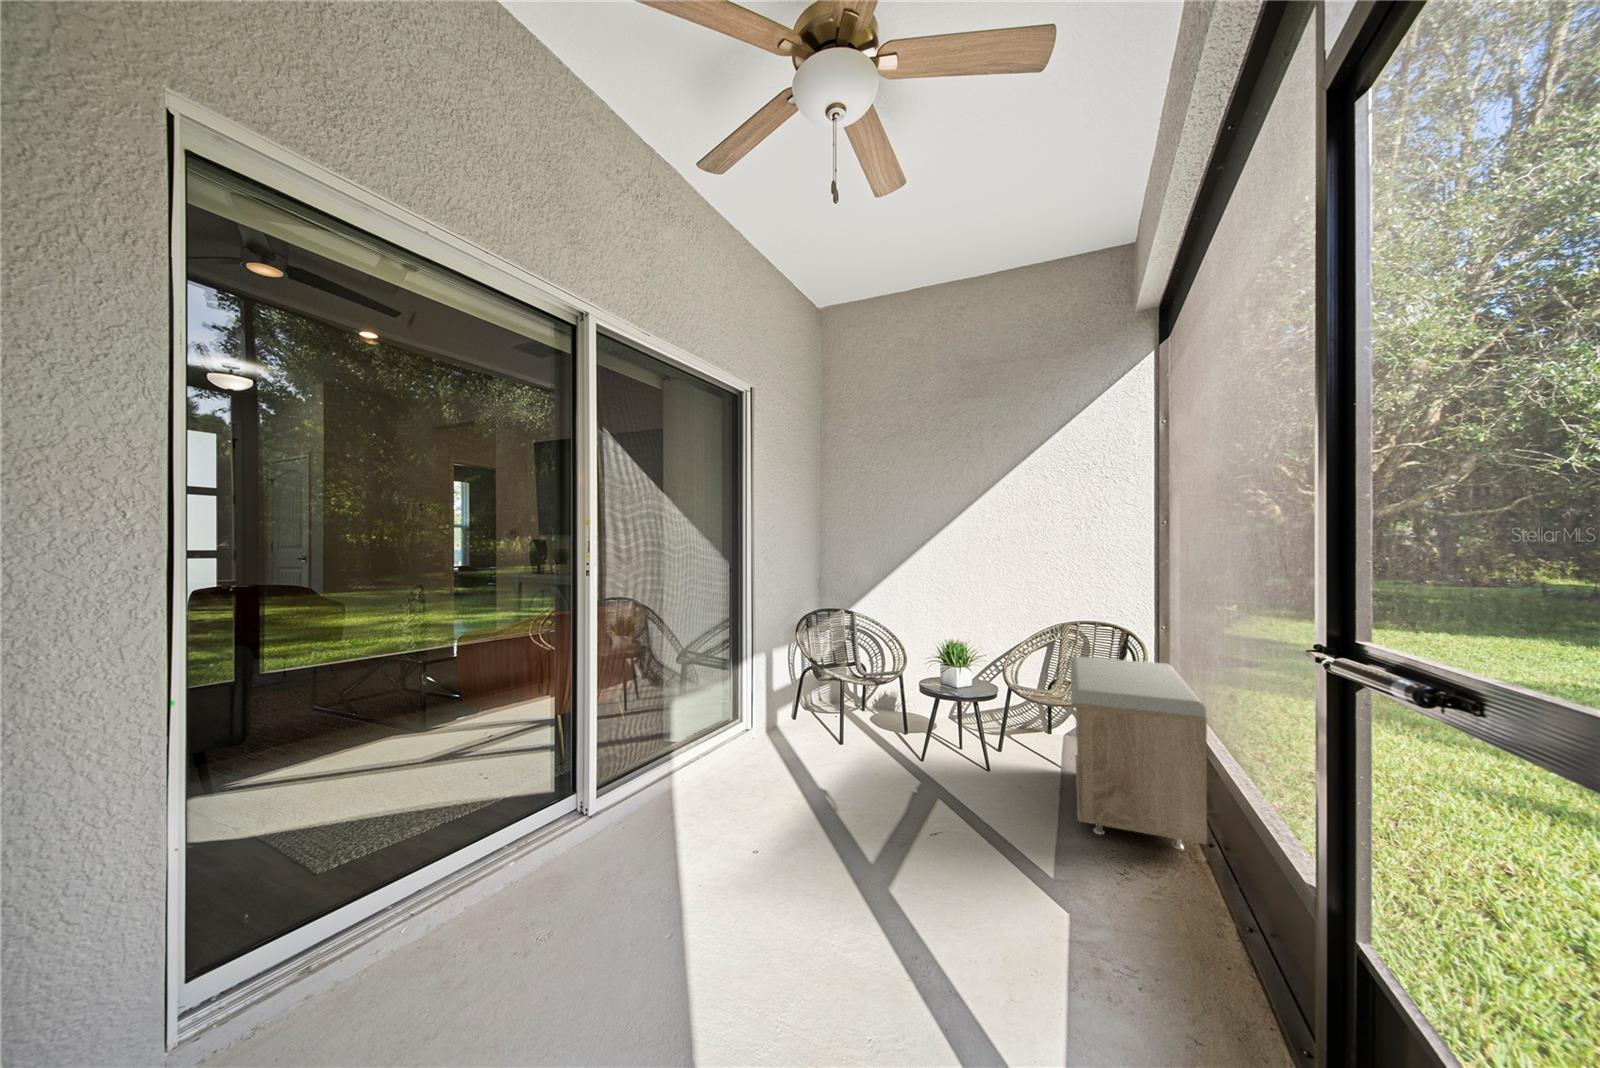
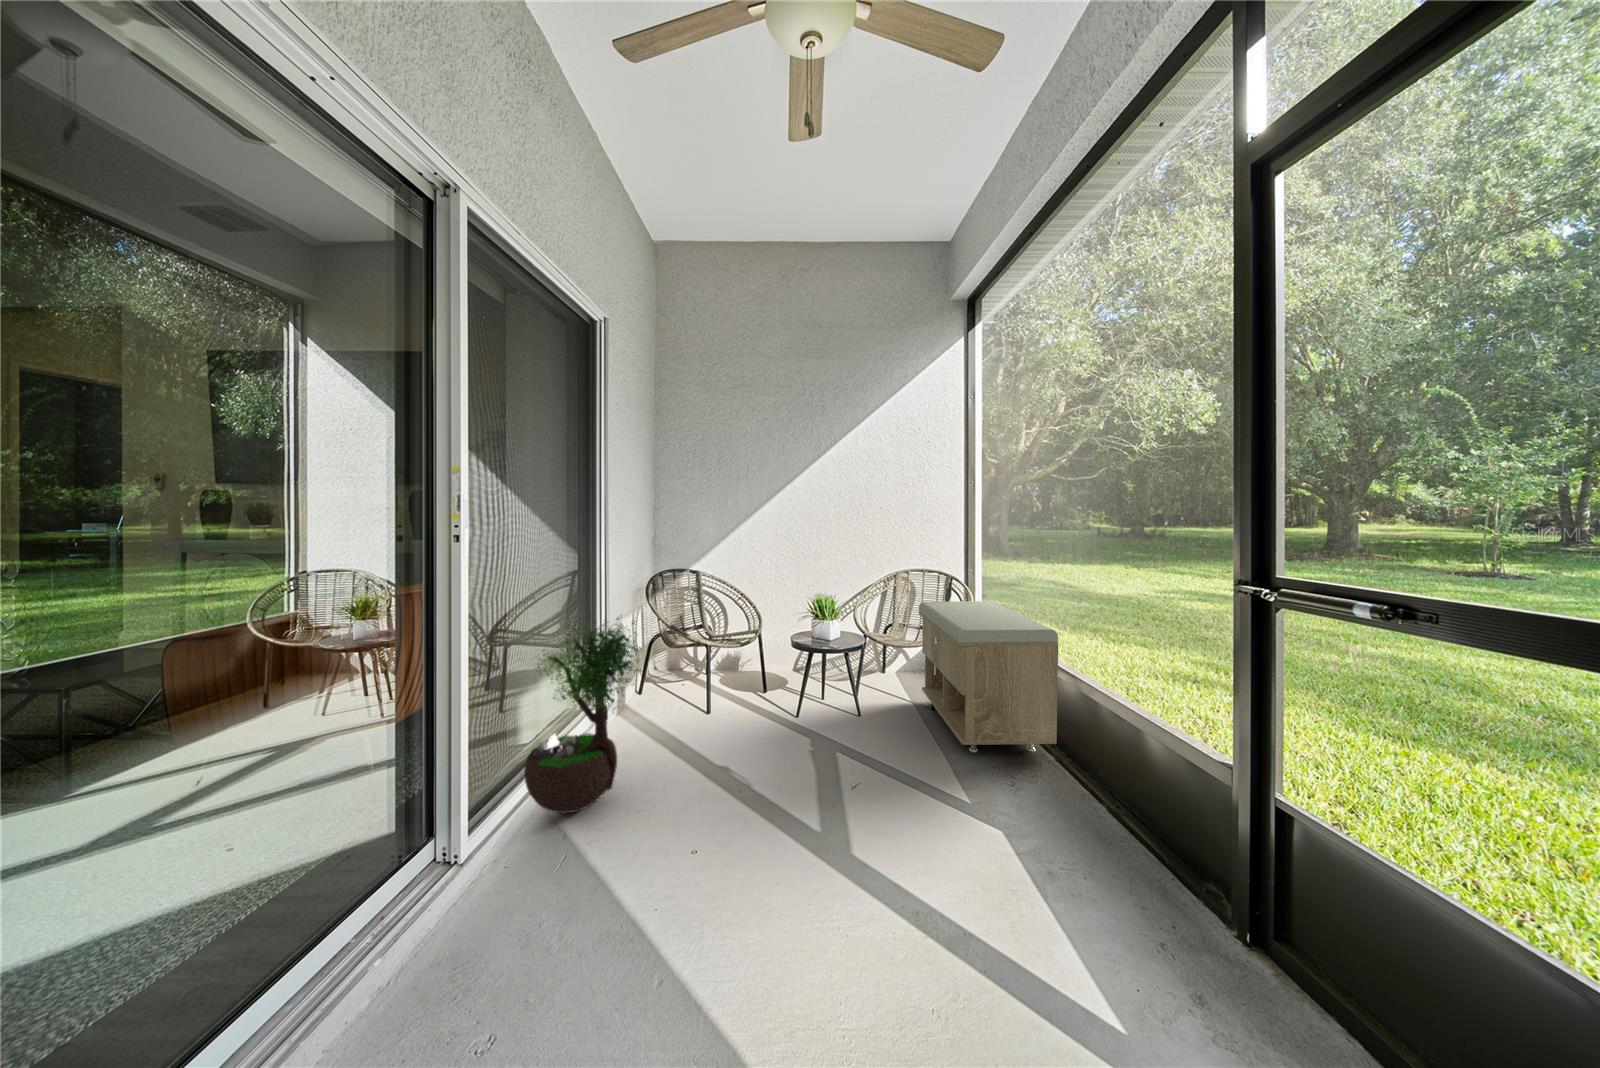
potted tree: none [651,634,748,802] -> present [524,612,640,813]

